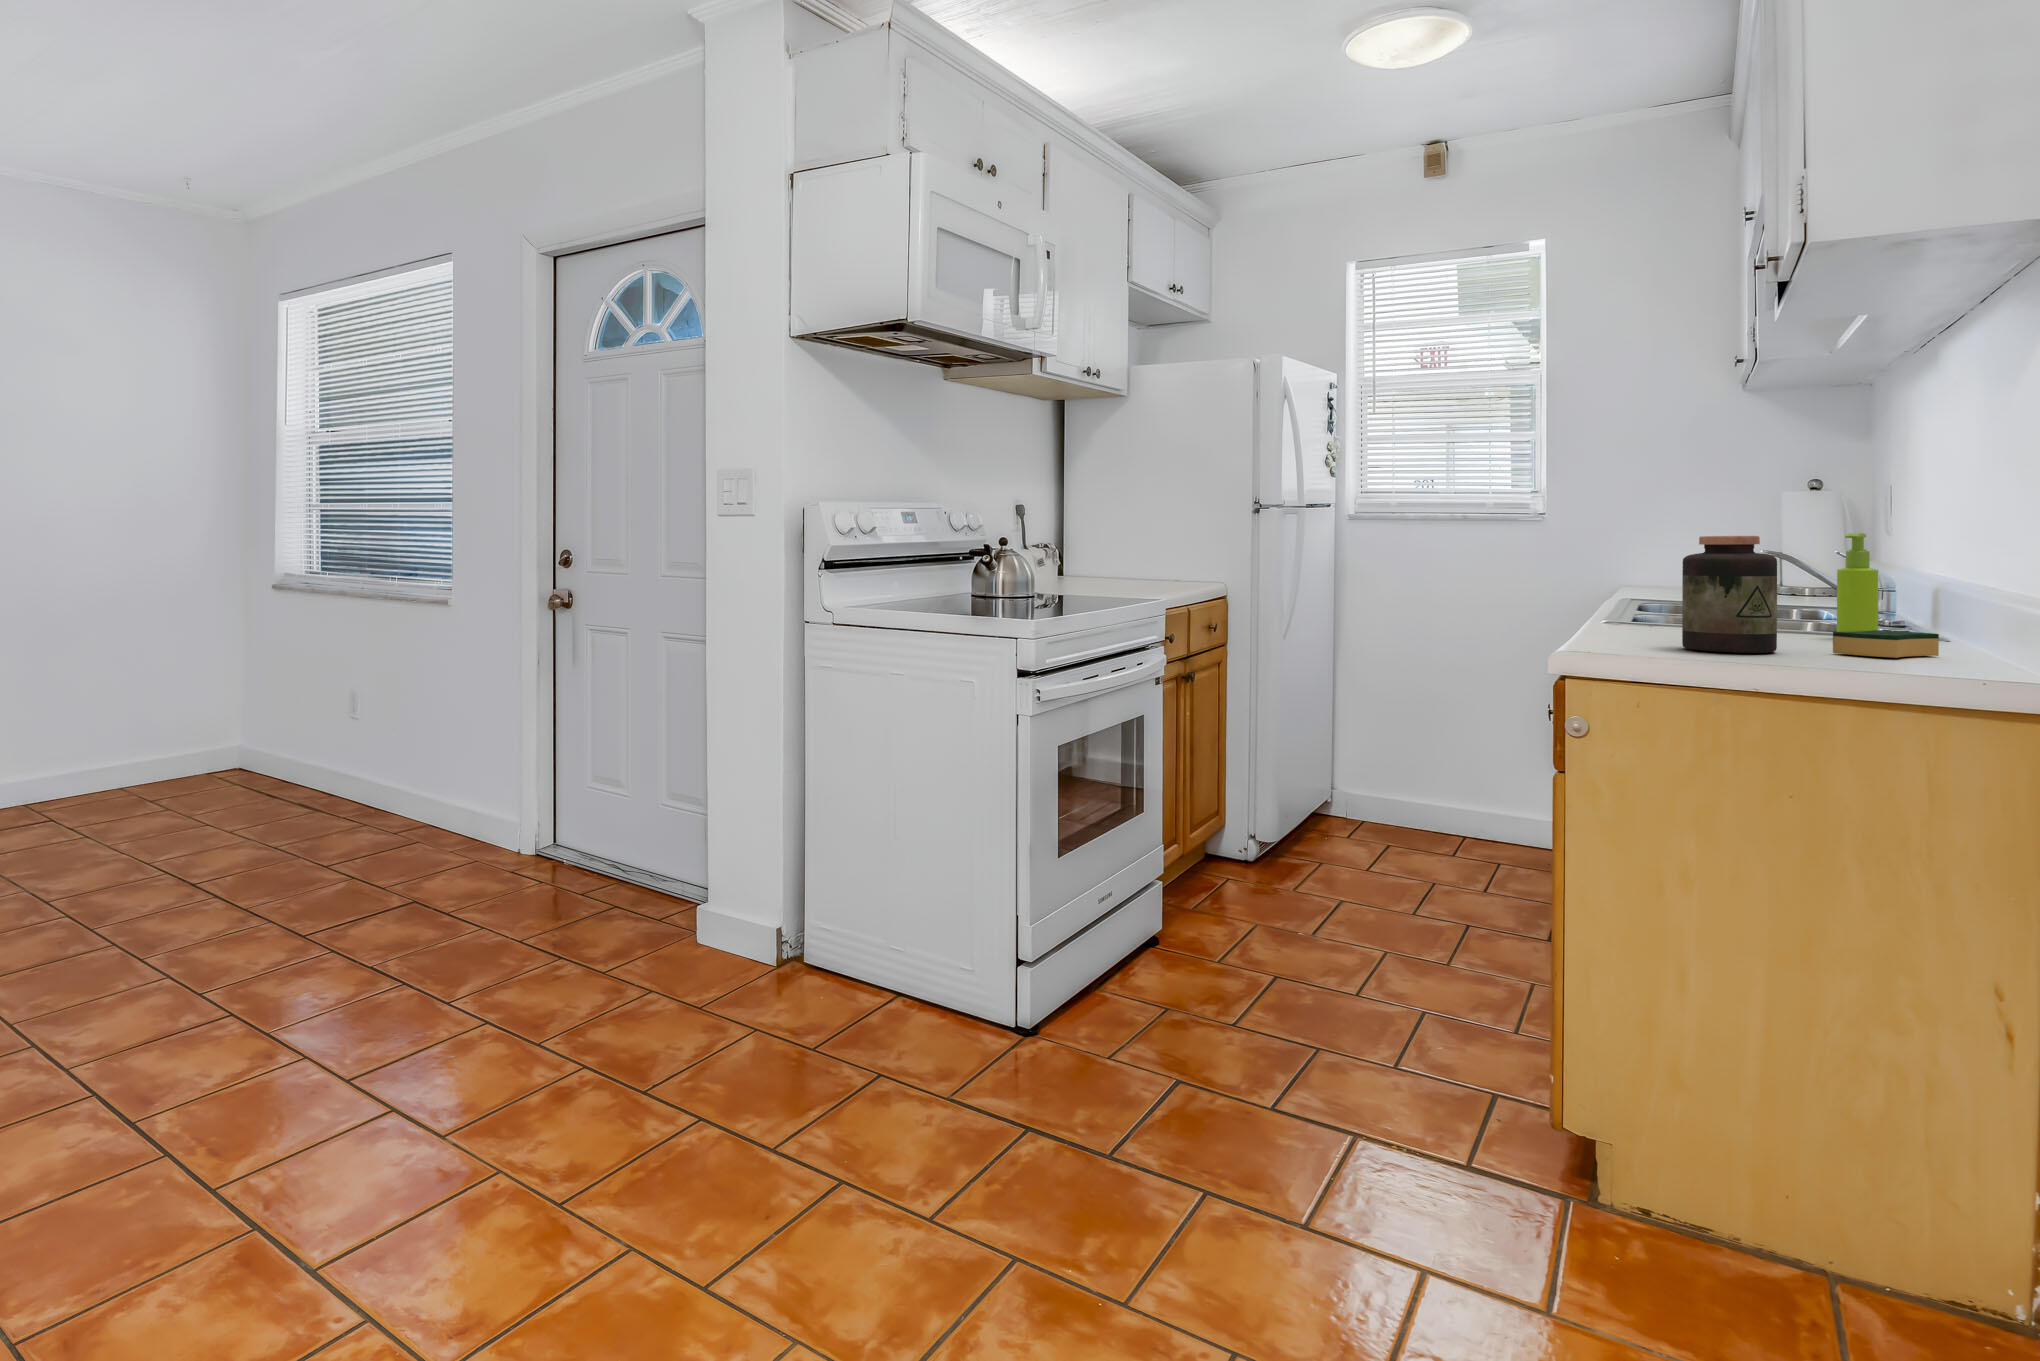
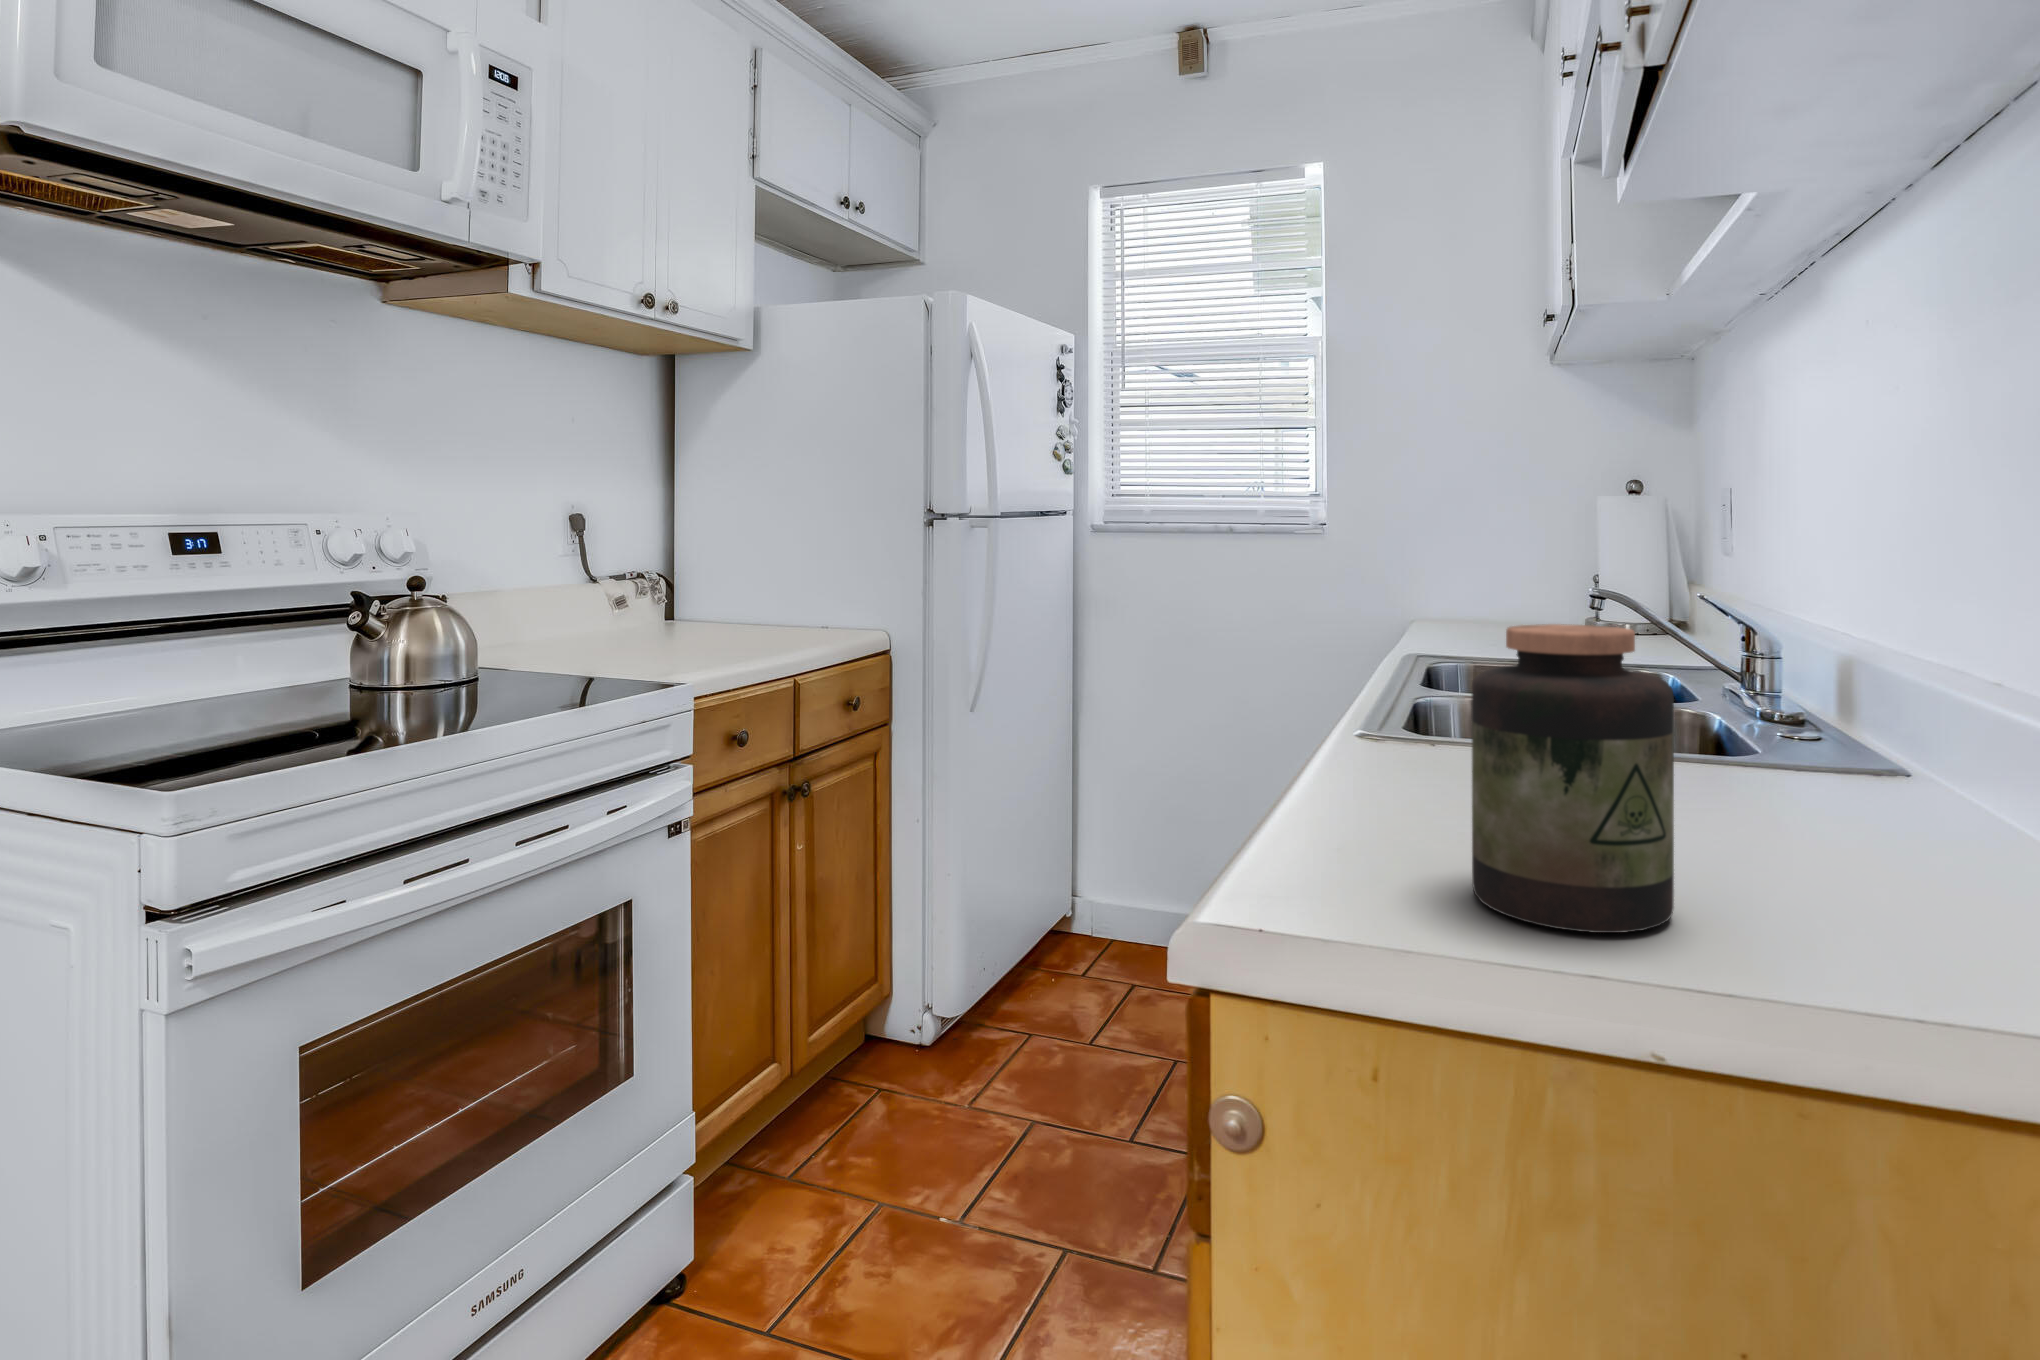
soap dispenser: present [1837,533,1878,632] -> none [1745,599,1819,817]
sponge: present [1833,630,1939,658] -> none [1791,843,2018,958]

